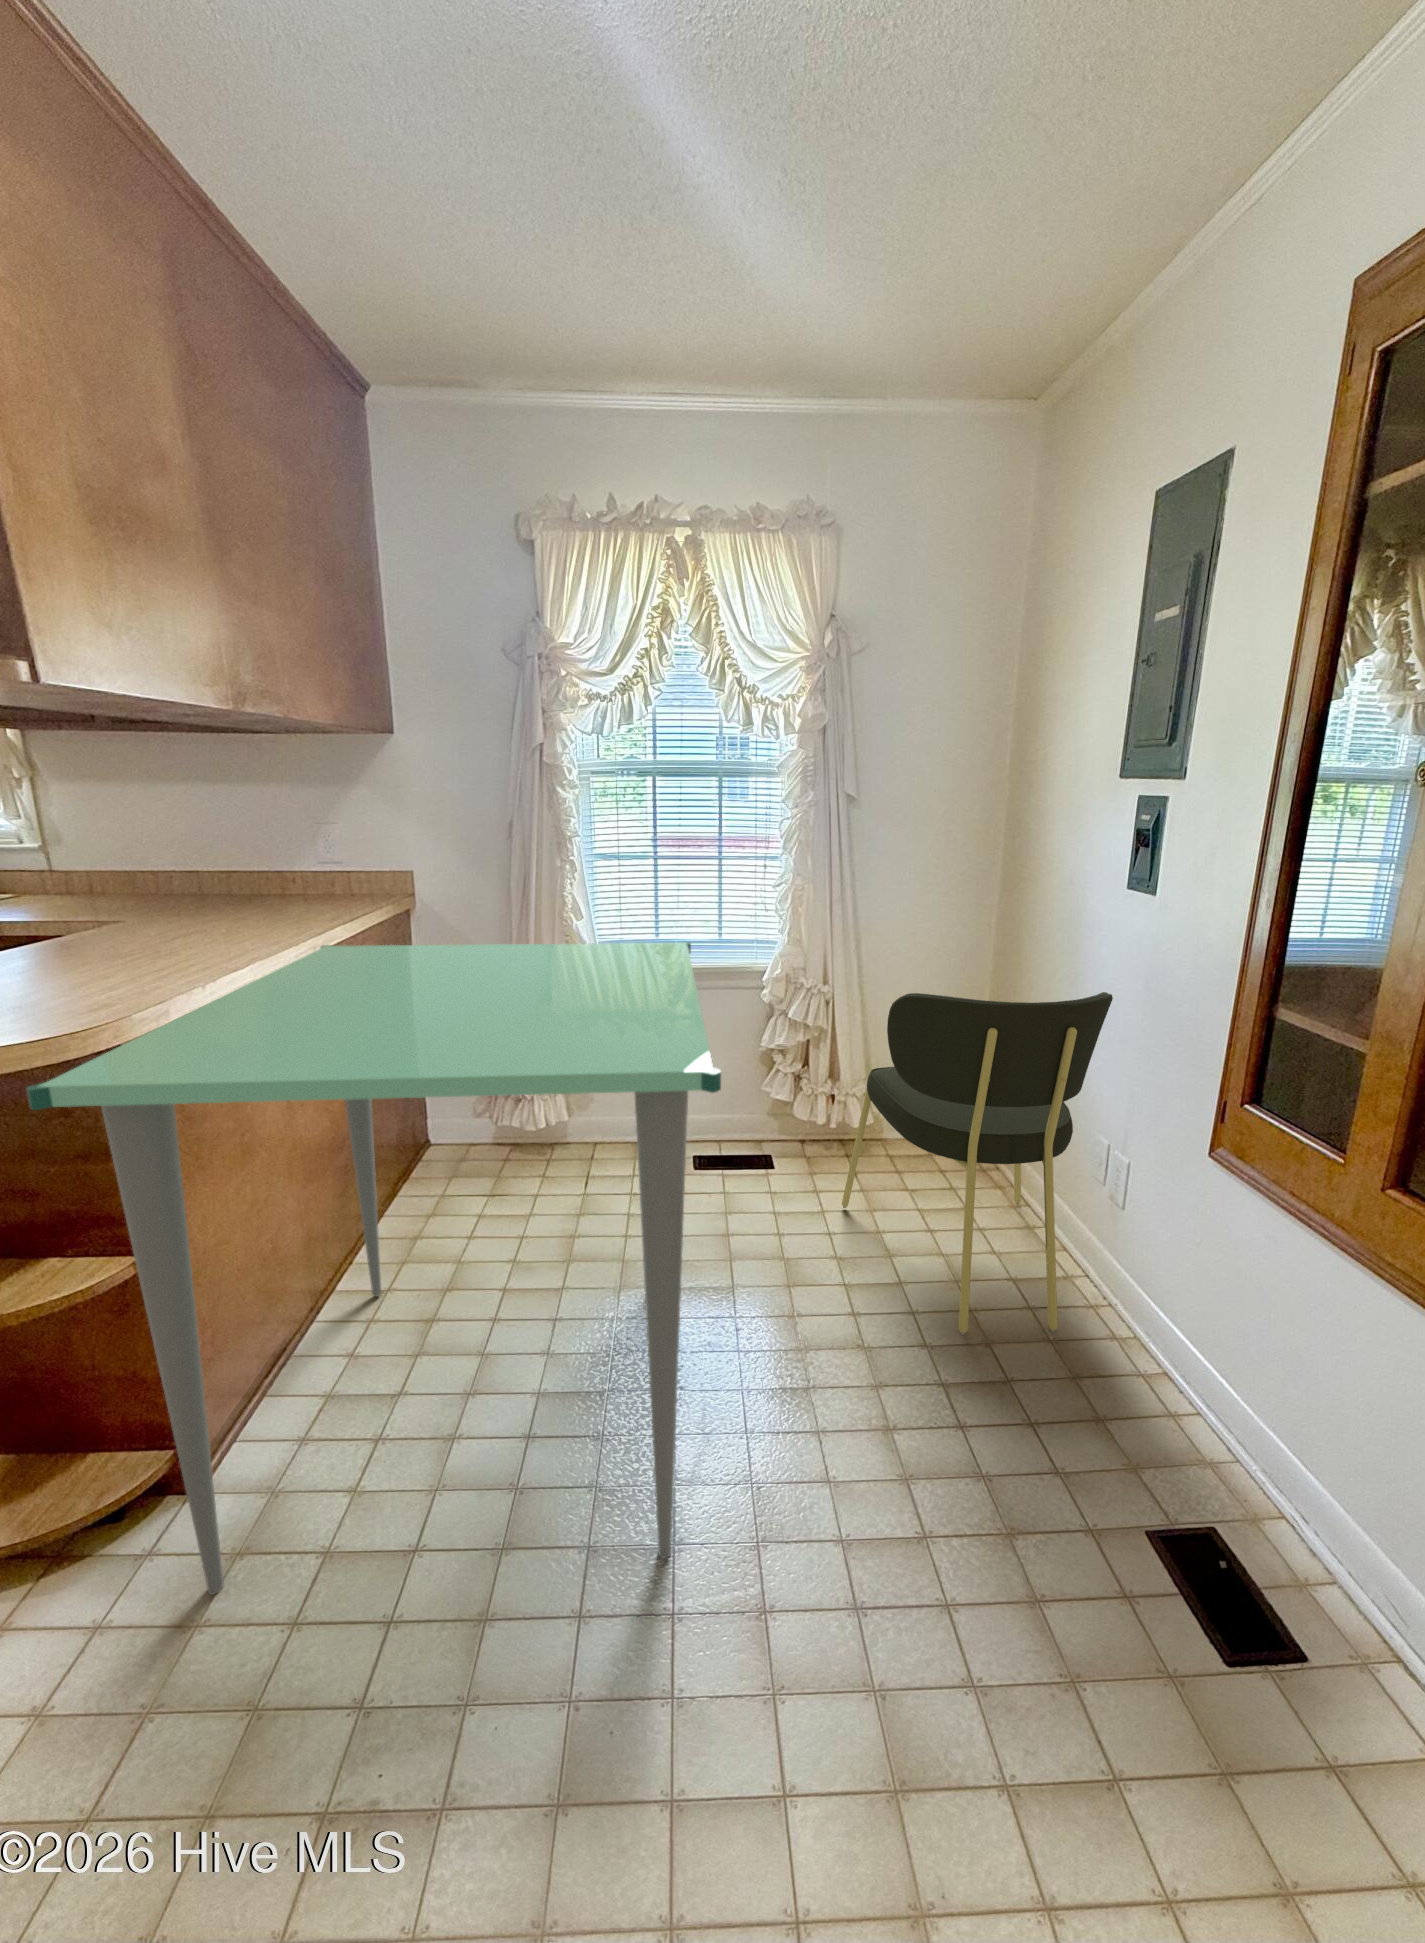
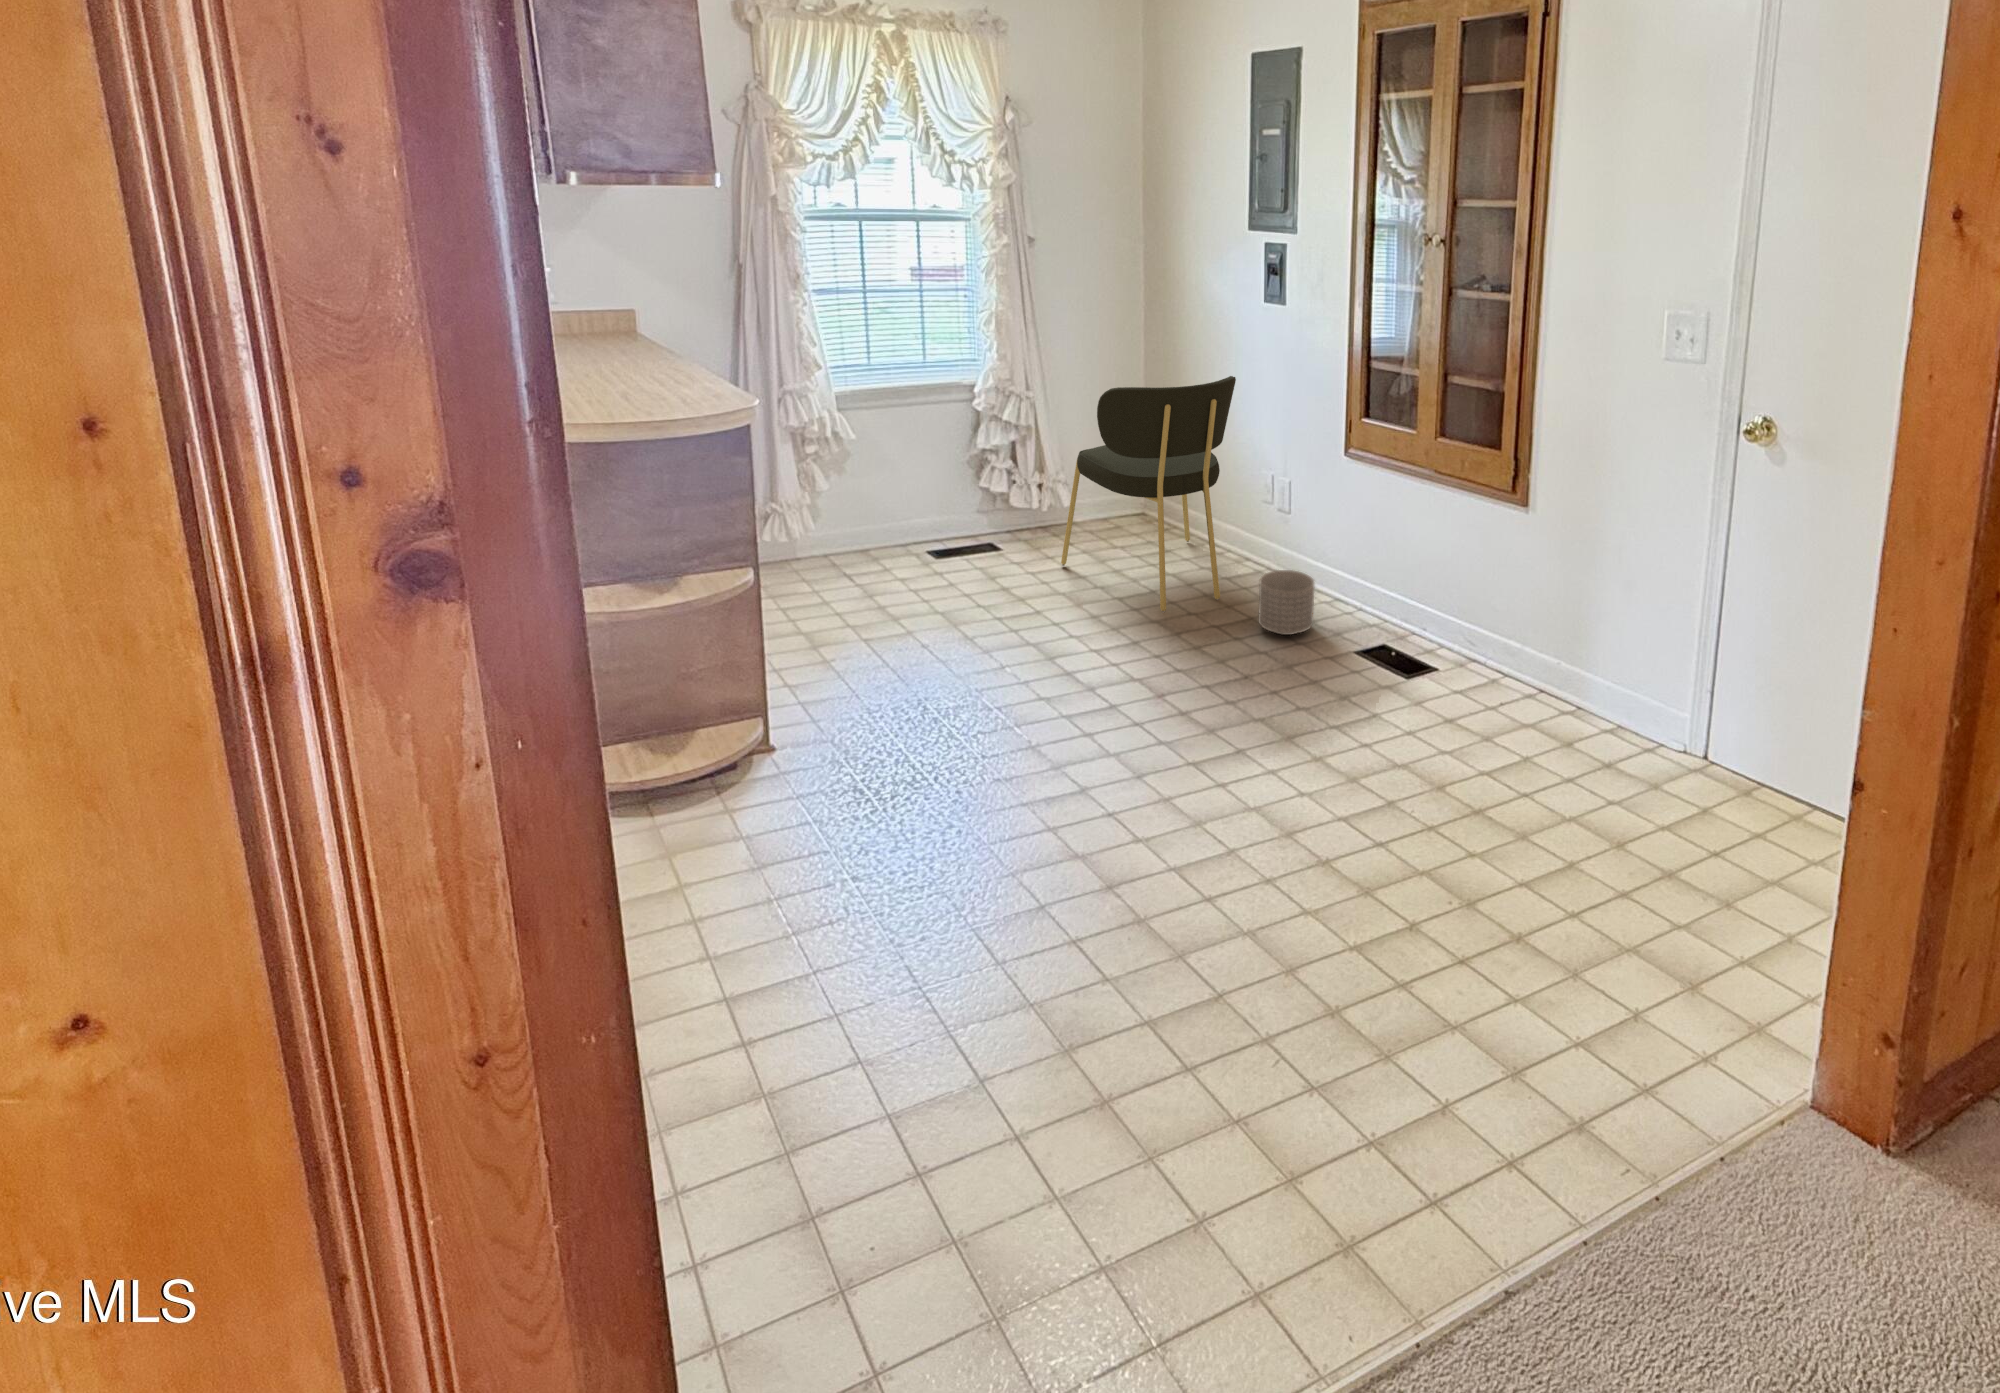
dining table: present [27,942,721,1595] -> none [647,366,1051,812]
planter: none [1124,1332,1247,1475] -> present [1258,570,1315,635]

